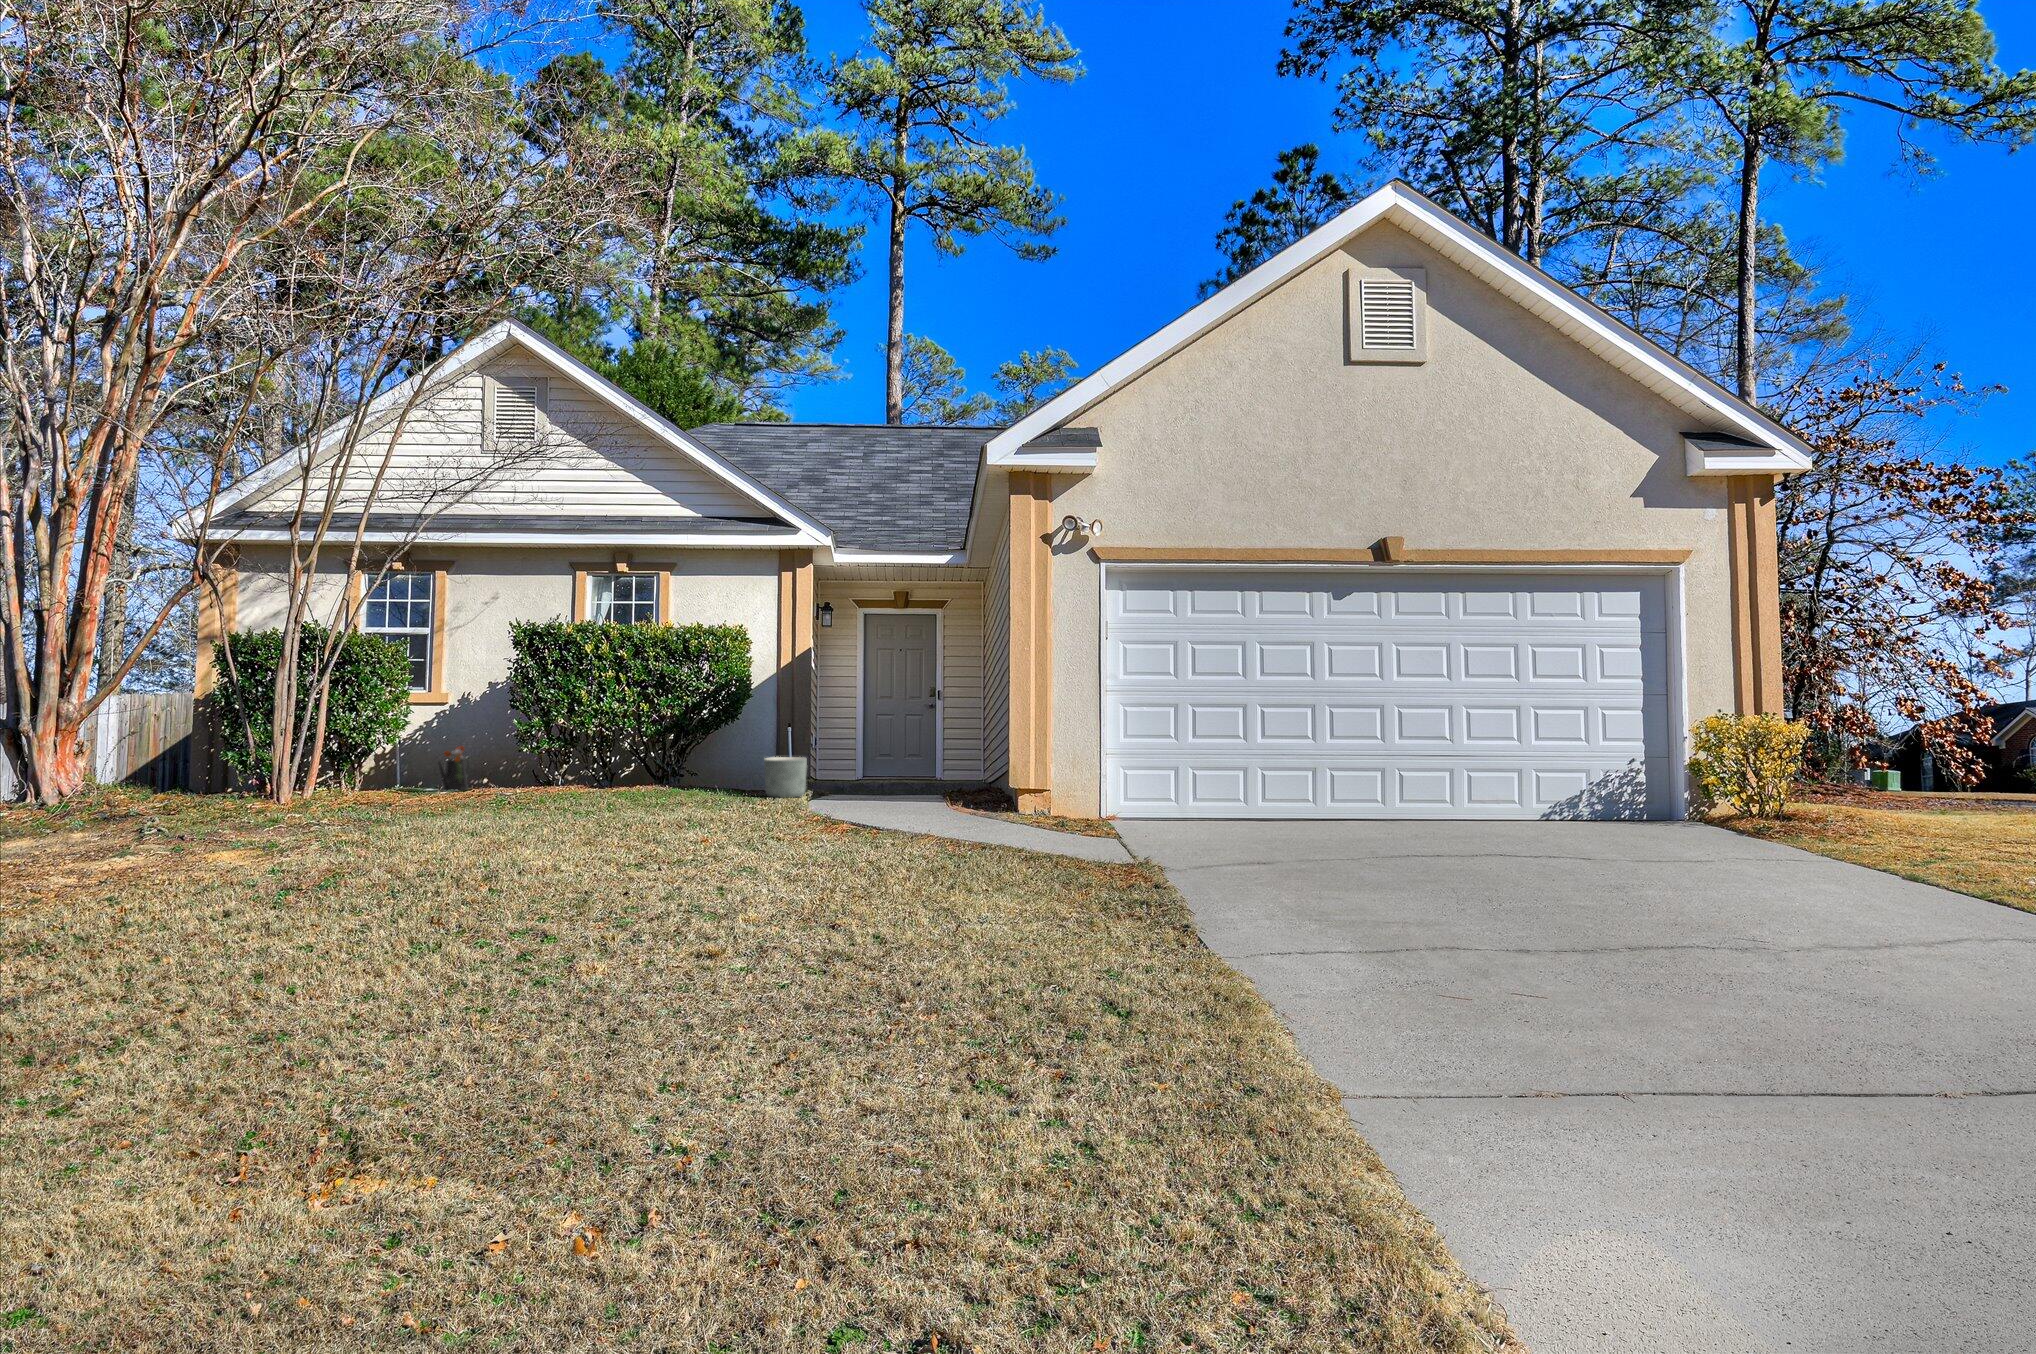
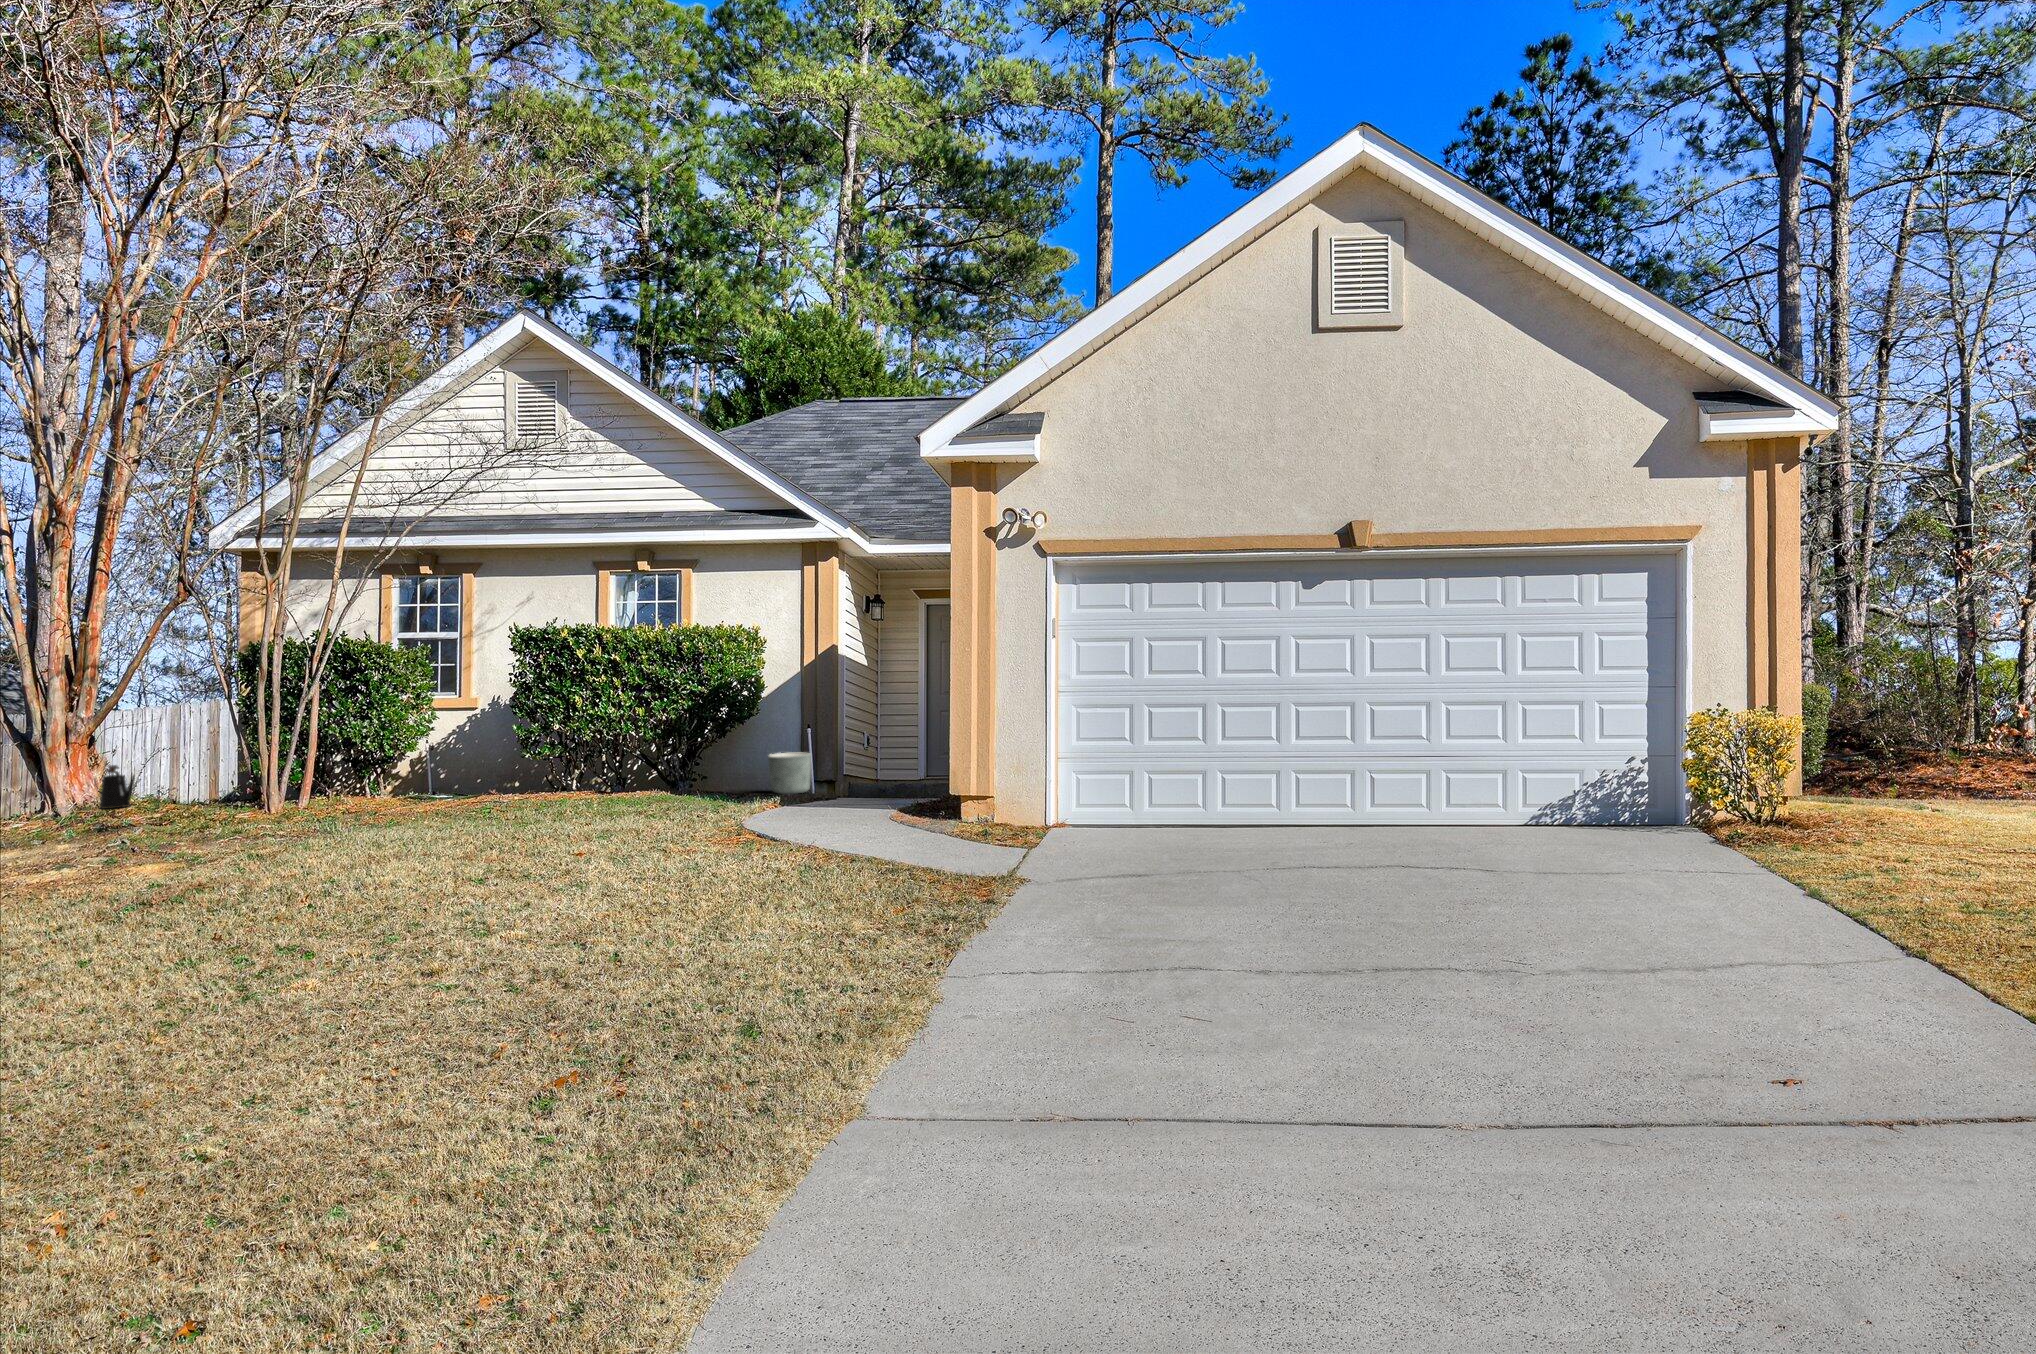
watering can: present [438,746,468,791] -> present [97,764,135,809]

